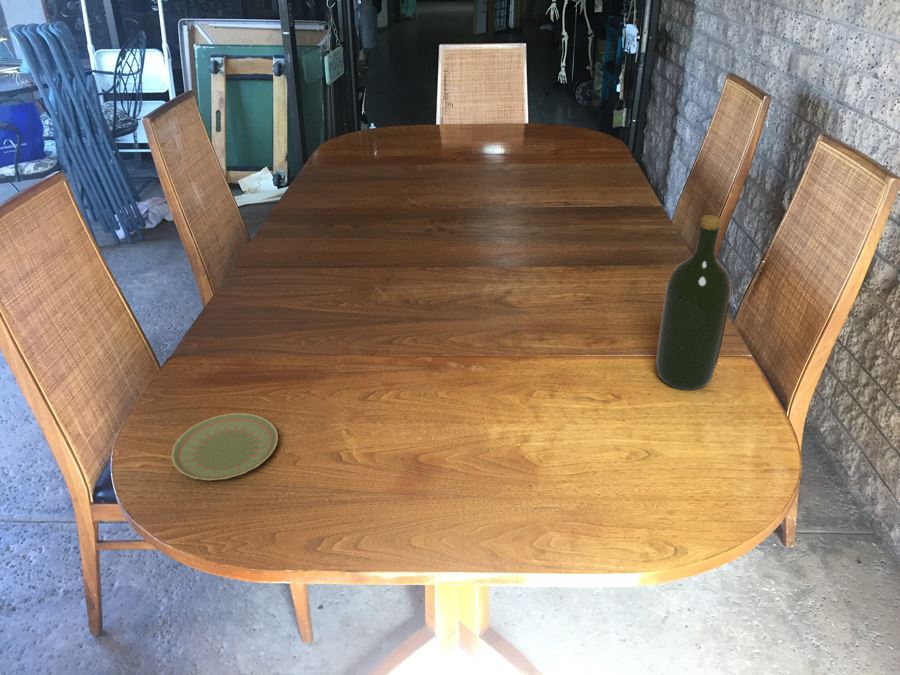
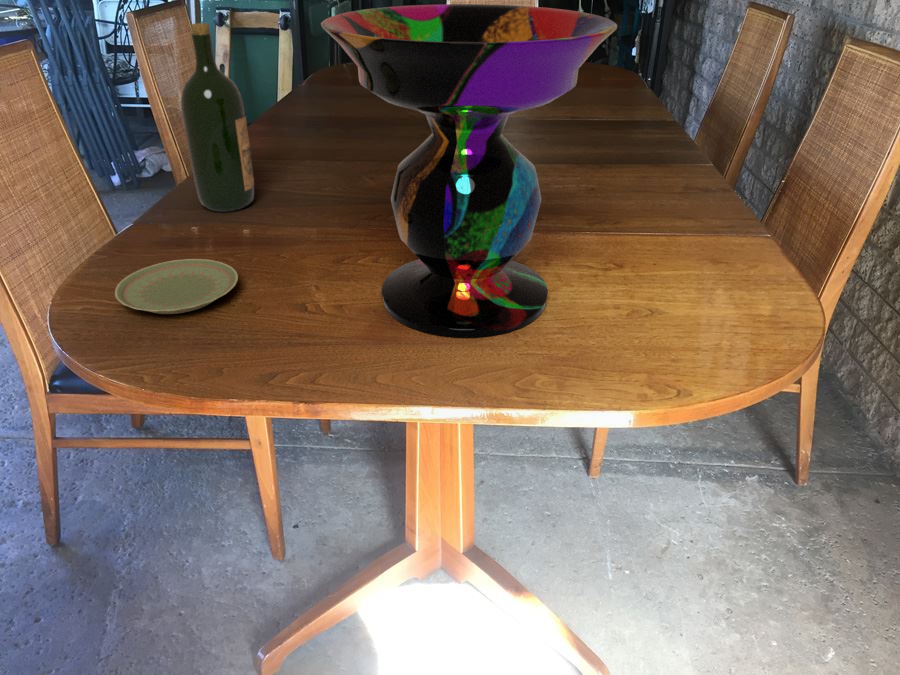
decorative bowl: none [352,195,606,496] -> present [321,4,617,337]
wine bottle: present [656,215,731,390] -> present [181,23,254,211]

